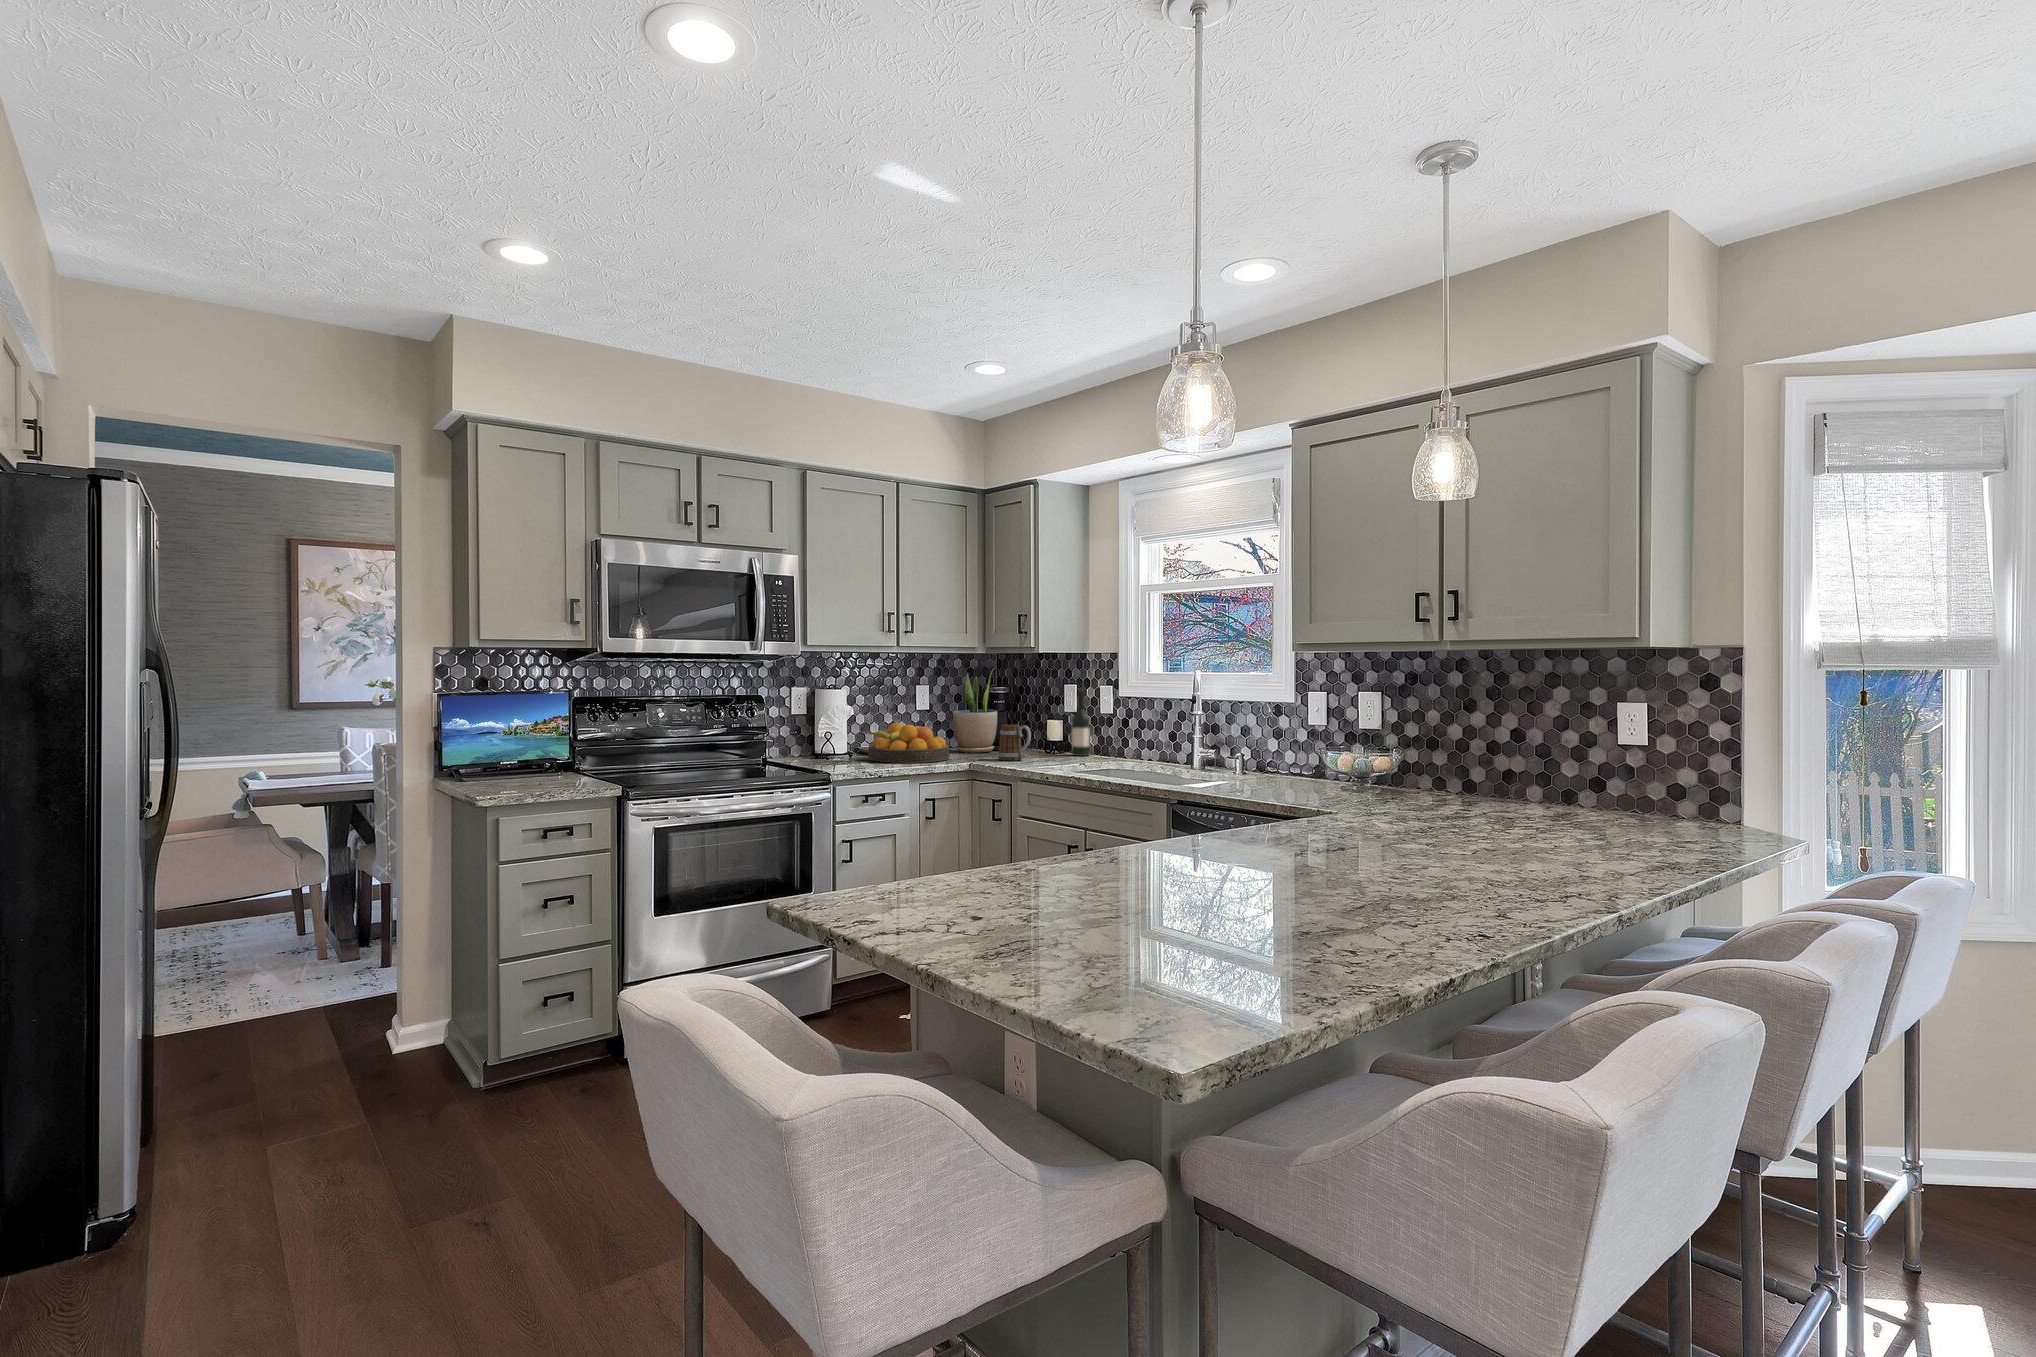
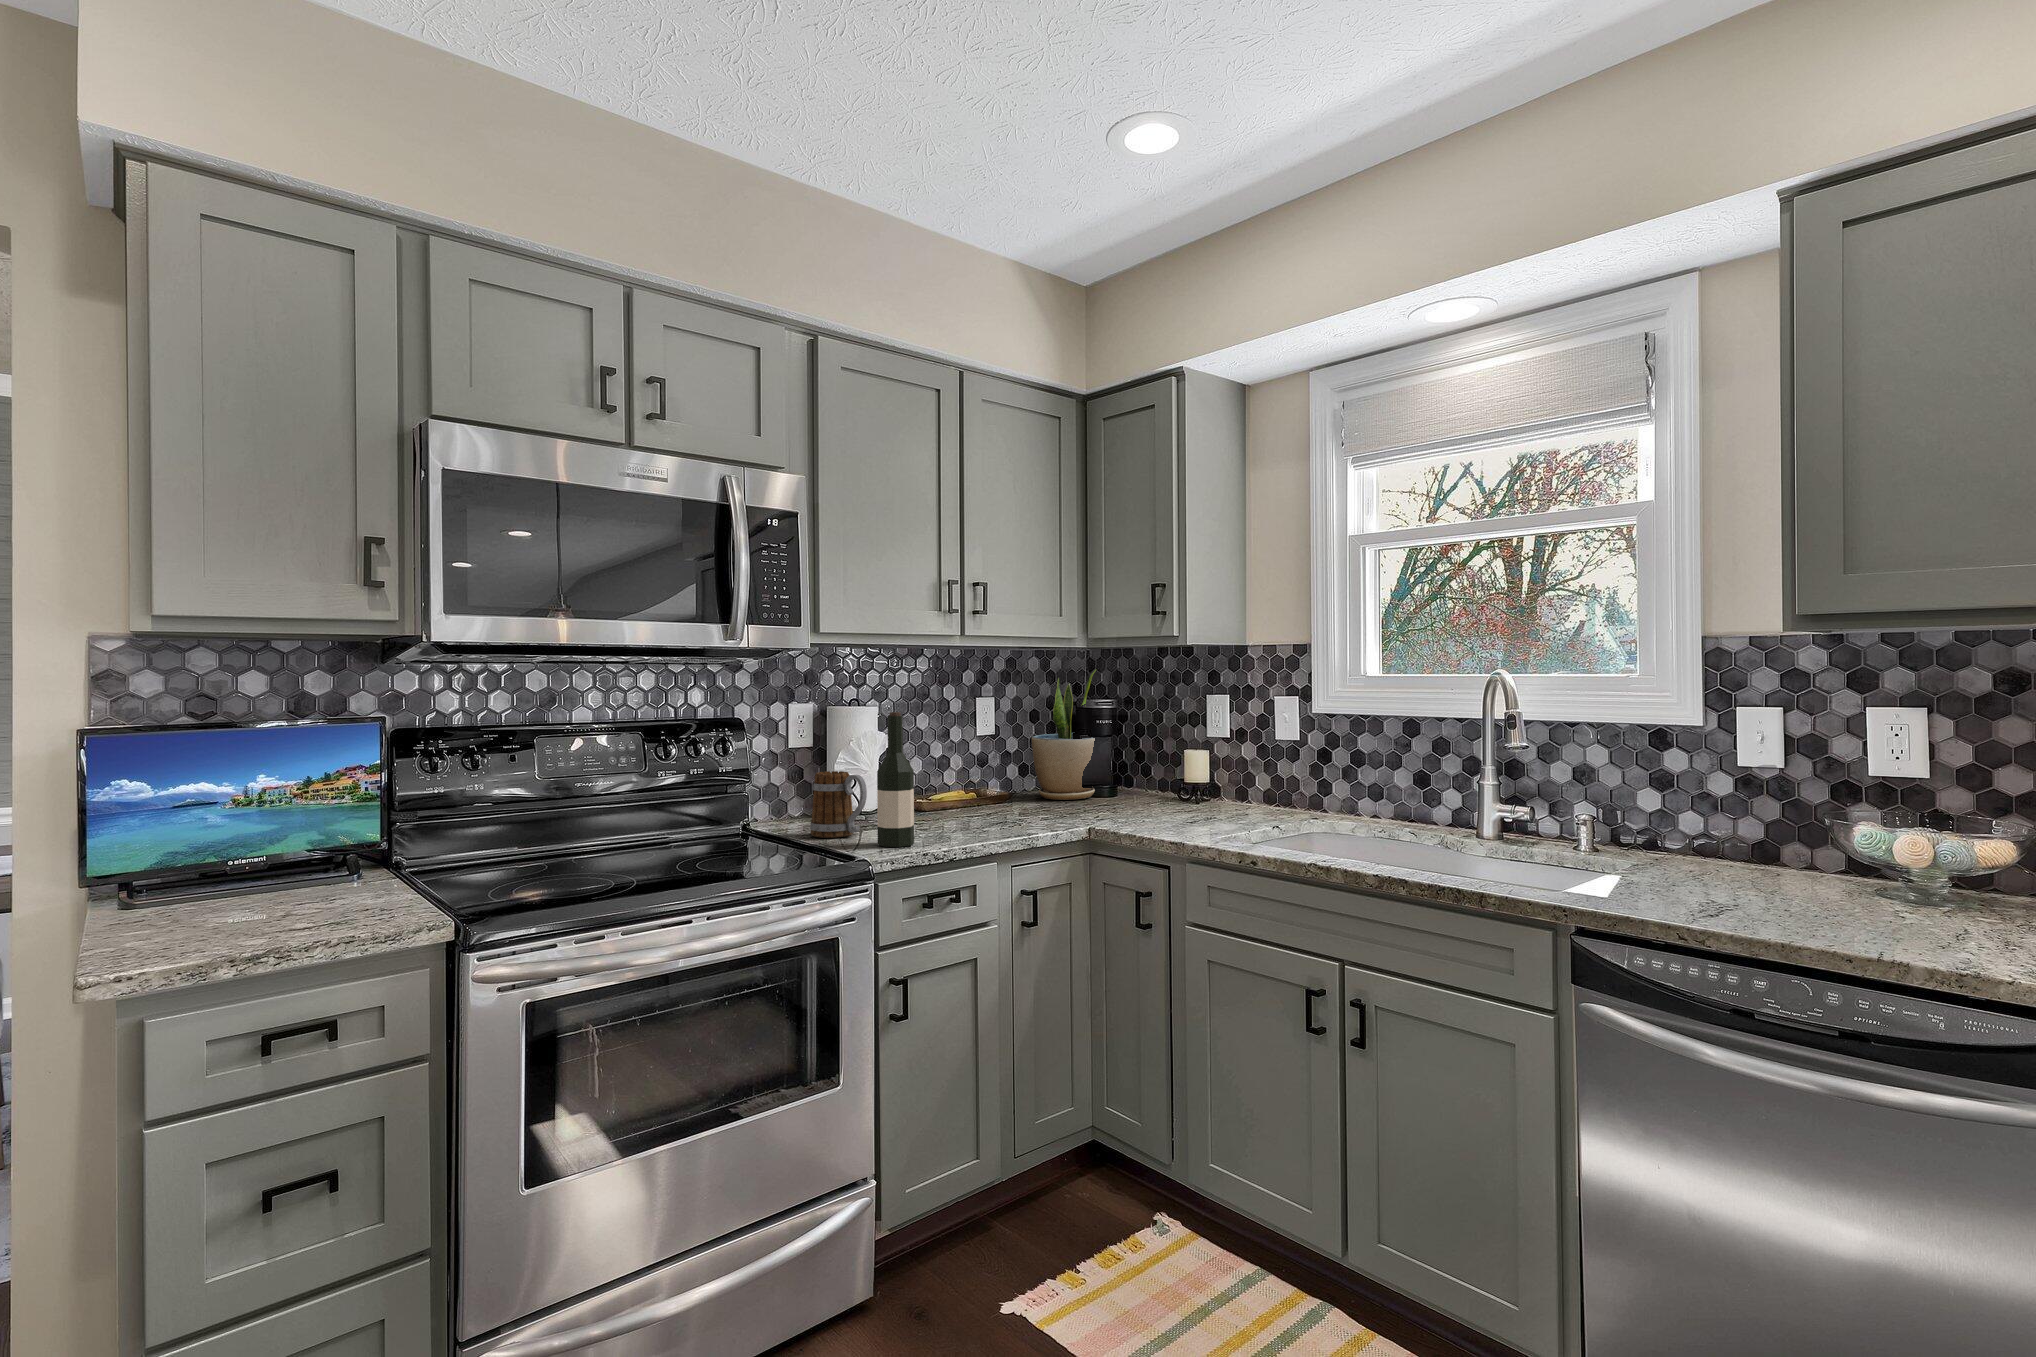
wine bottle: present [1072,689,1090,756] -> present [877,712,914,847]
fruit bowl: present [868,723,949,763] -> none [914,759,1046,828]
mug: present [998,724,1031,761] -> present [810,771,867,838]

